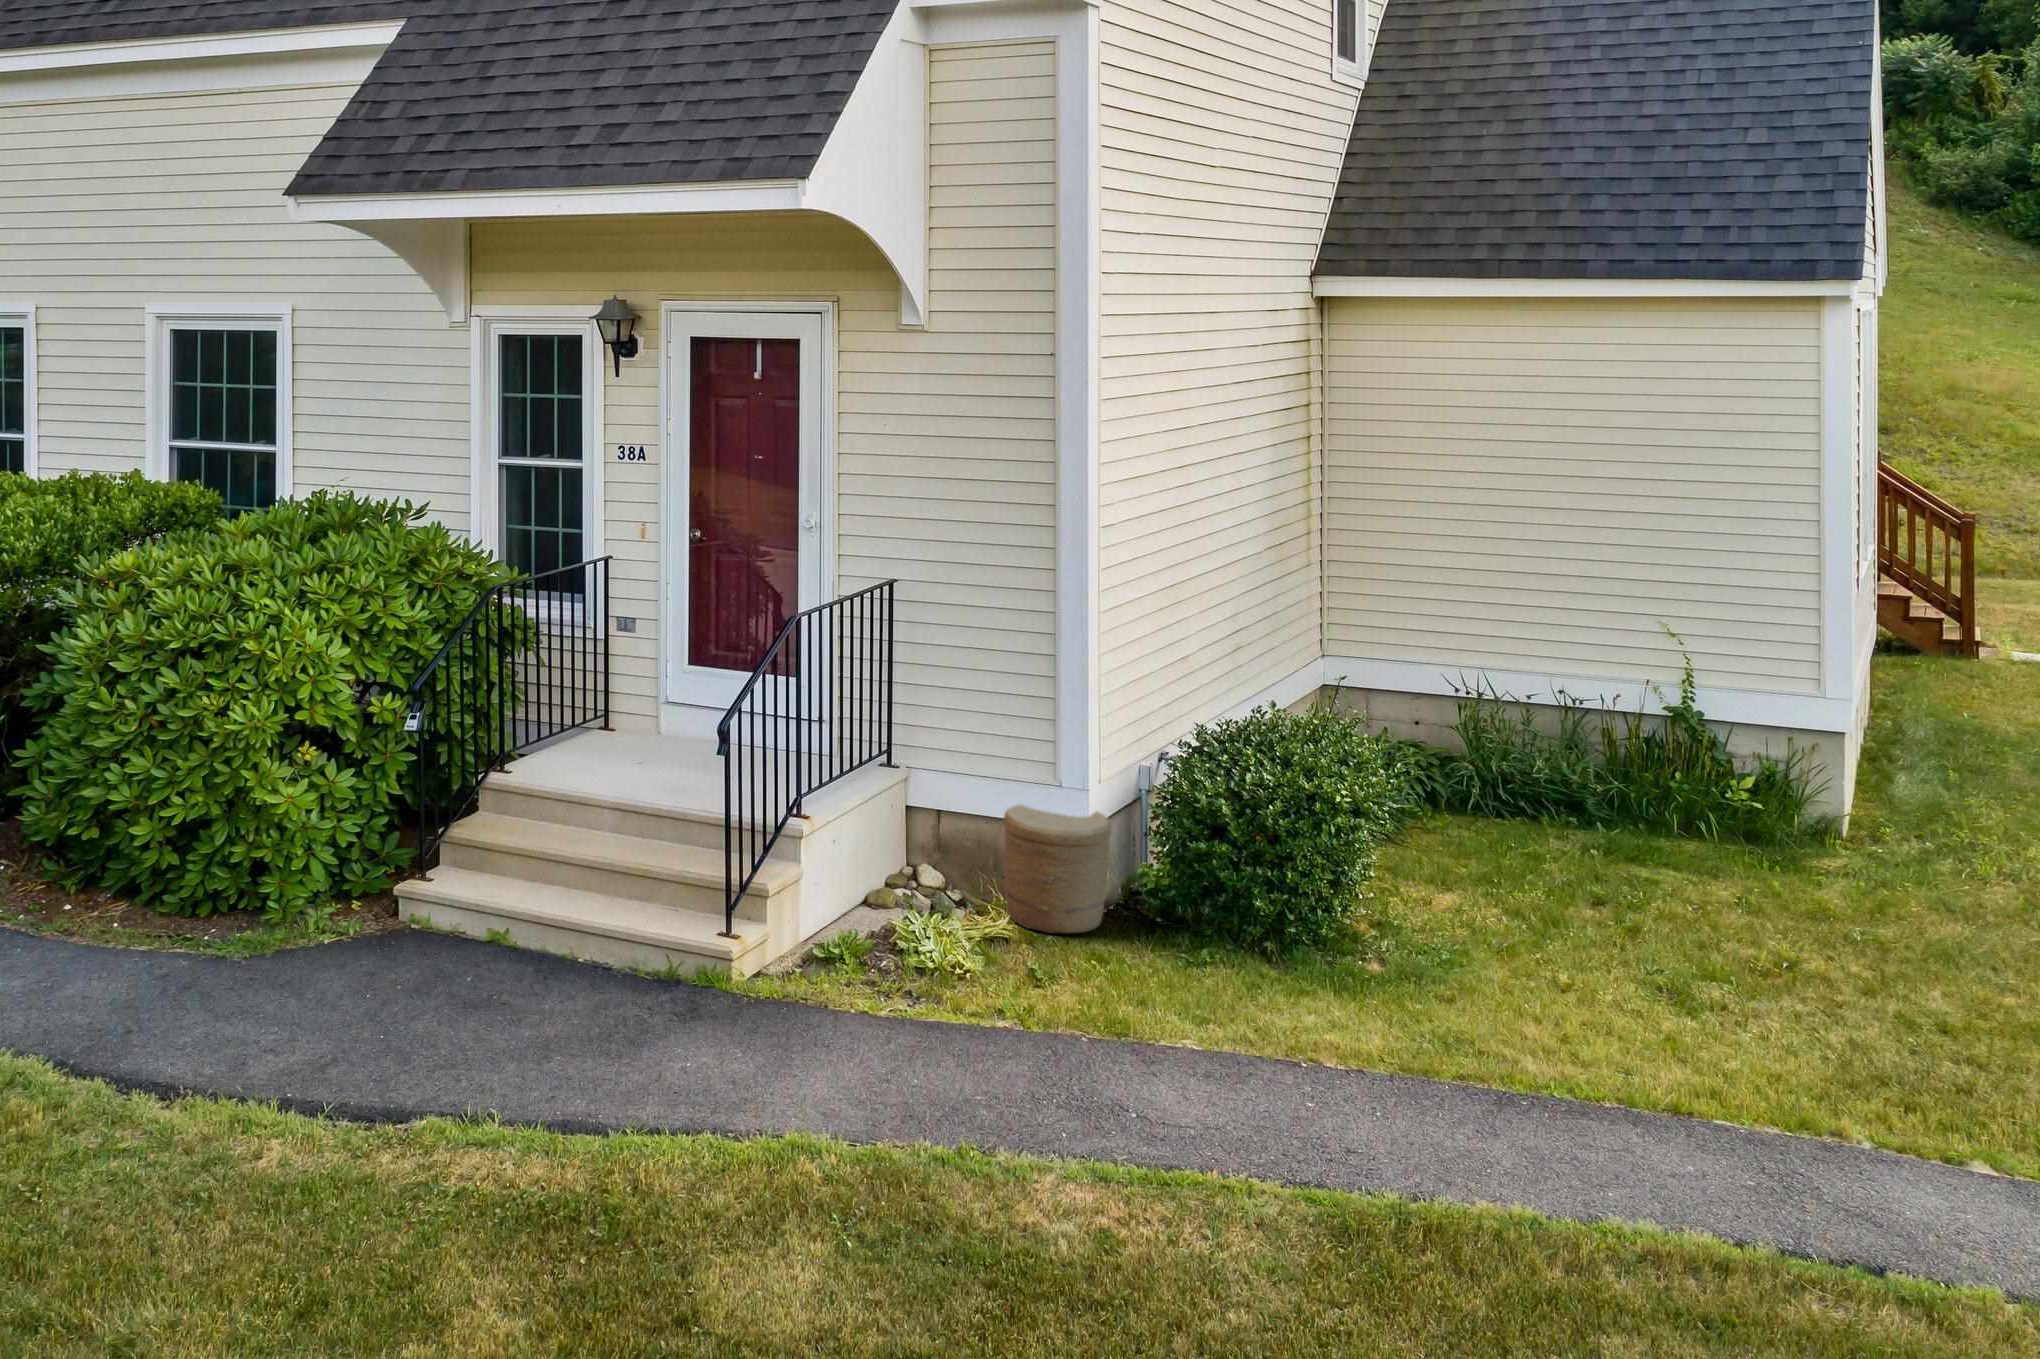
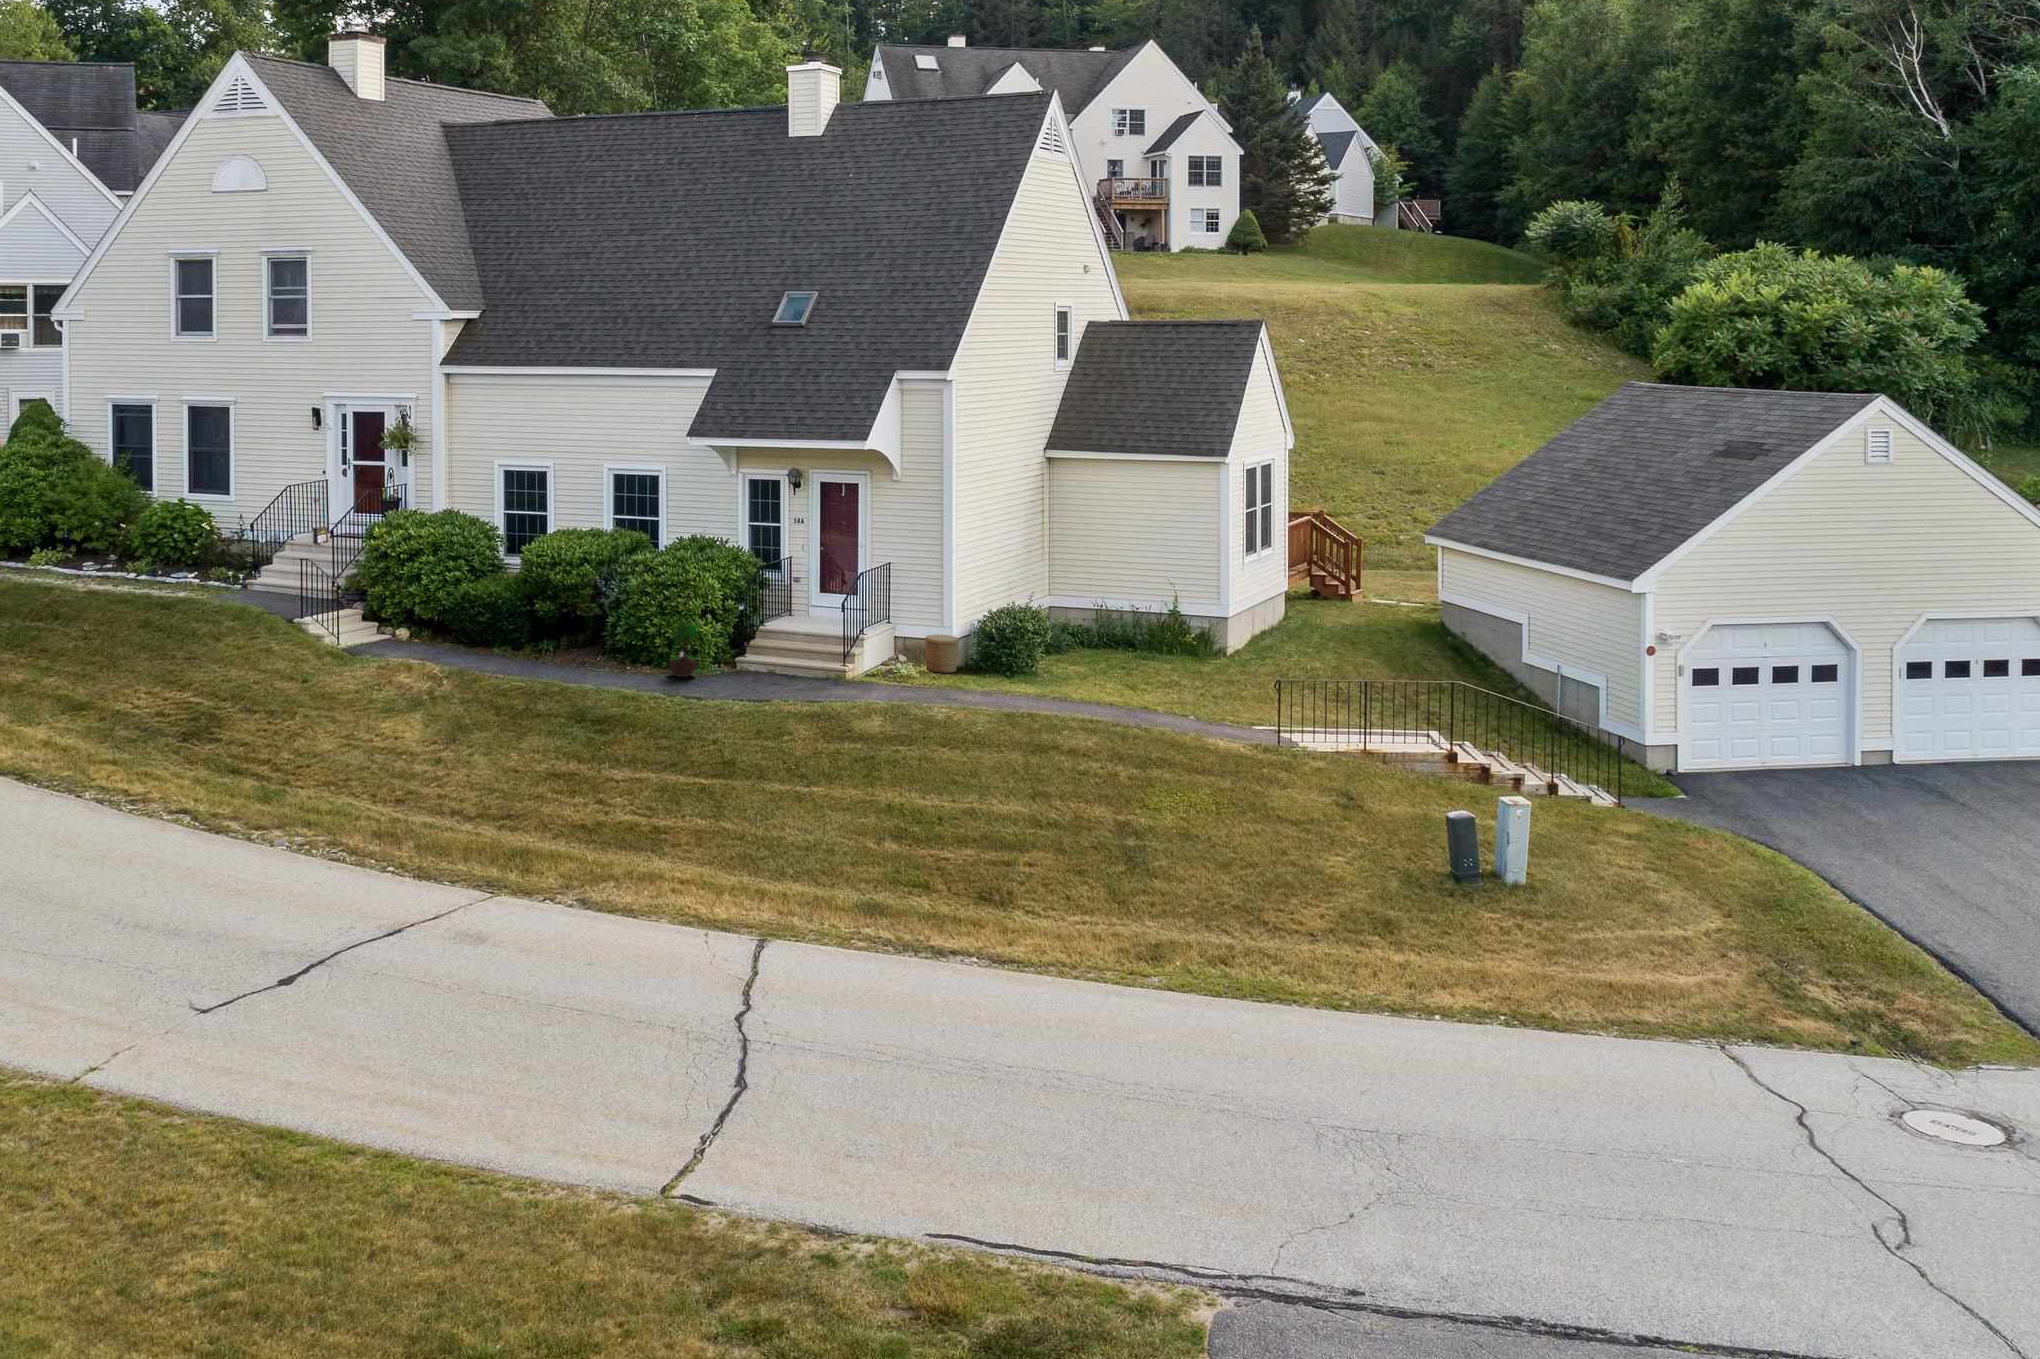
potted tree: none [87,765,223,979] -> present [669,622,698,677]

